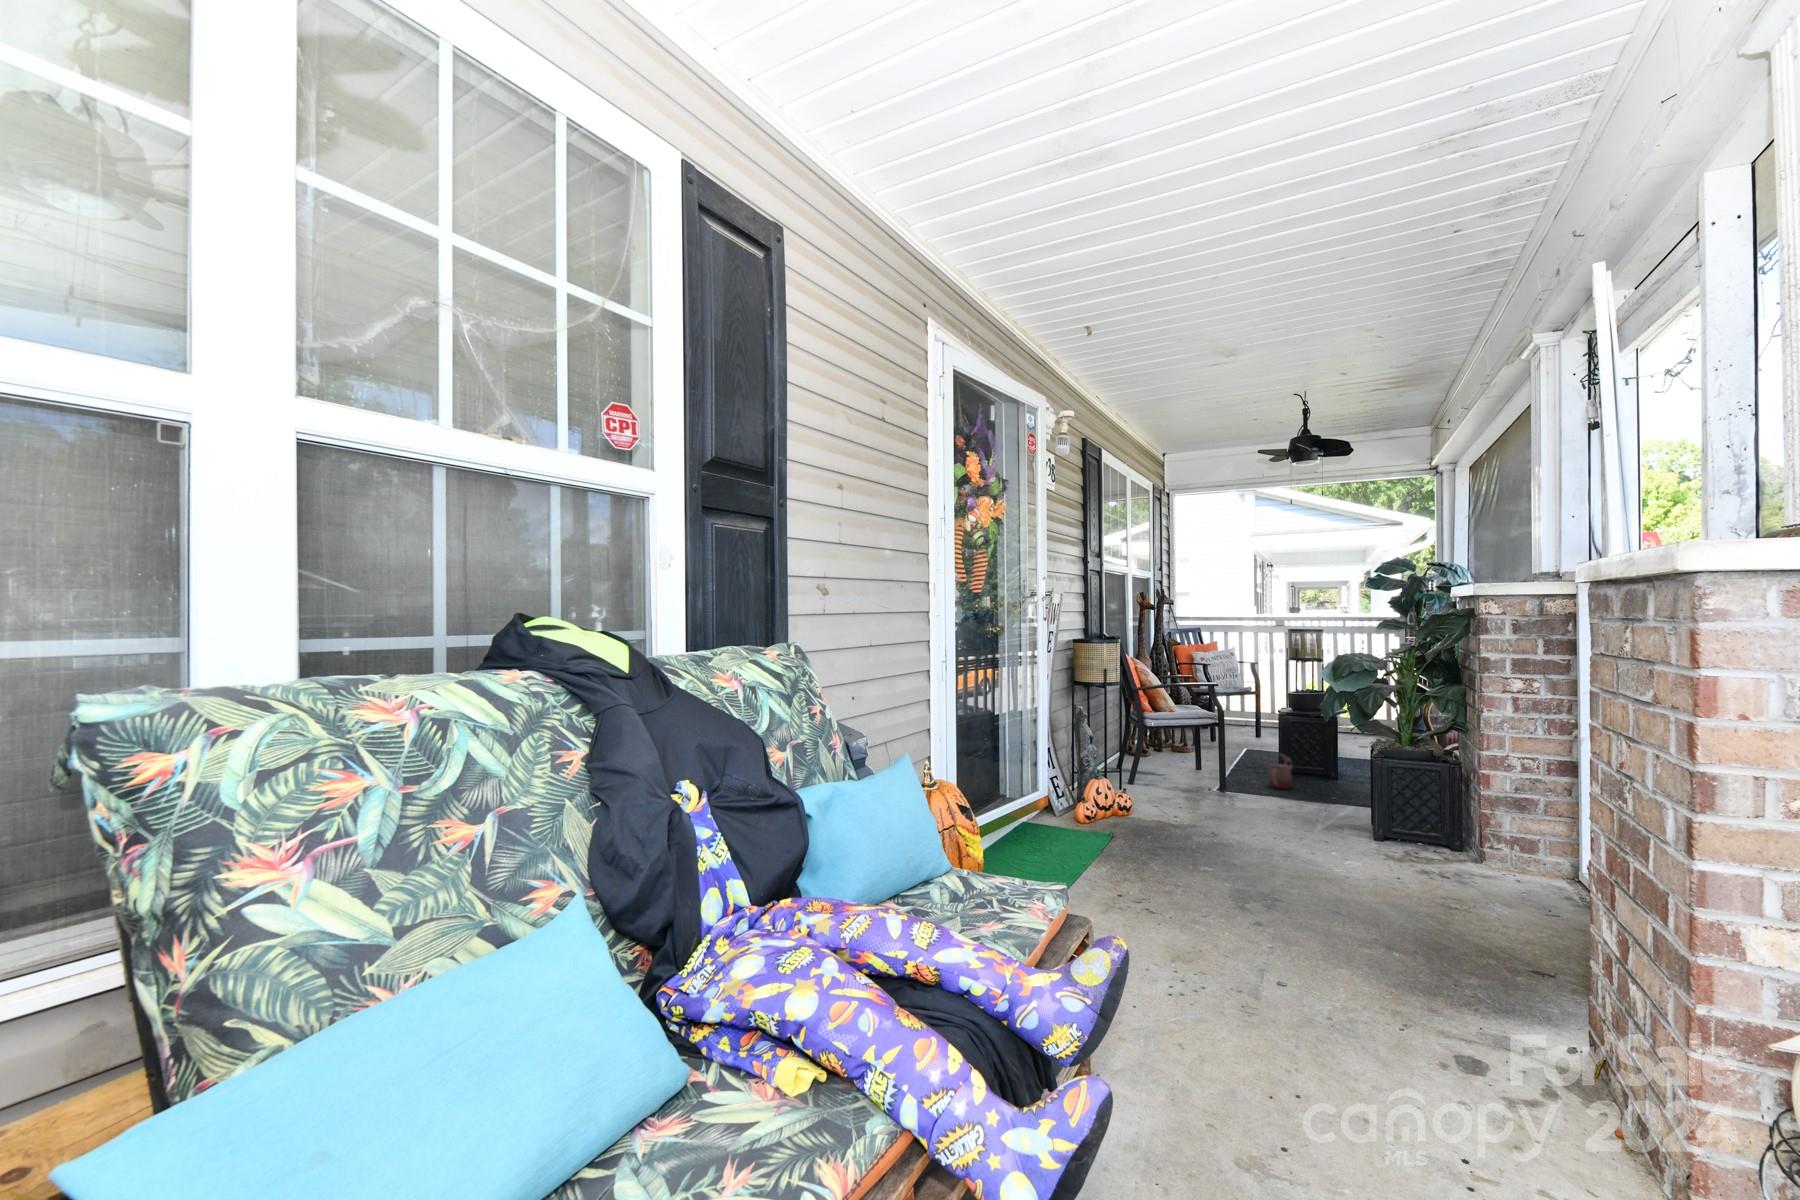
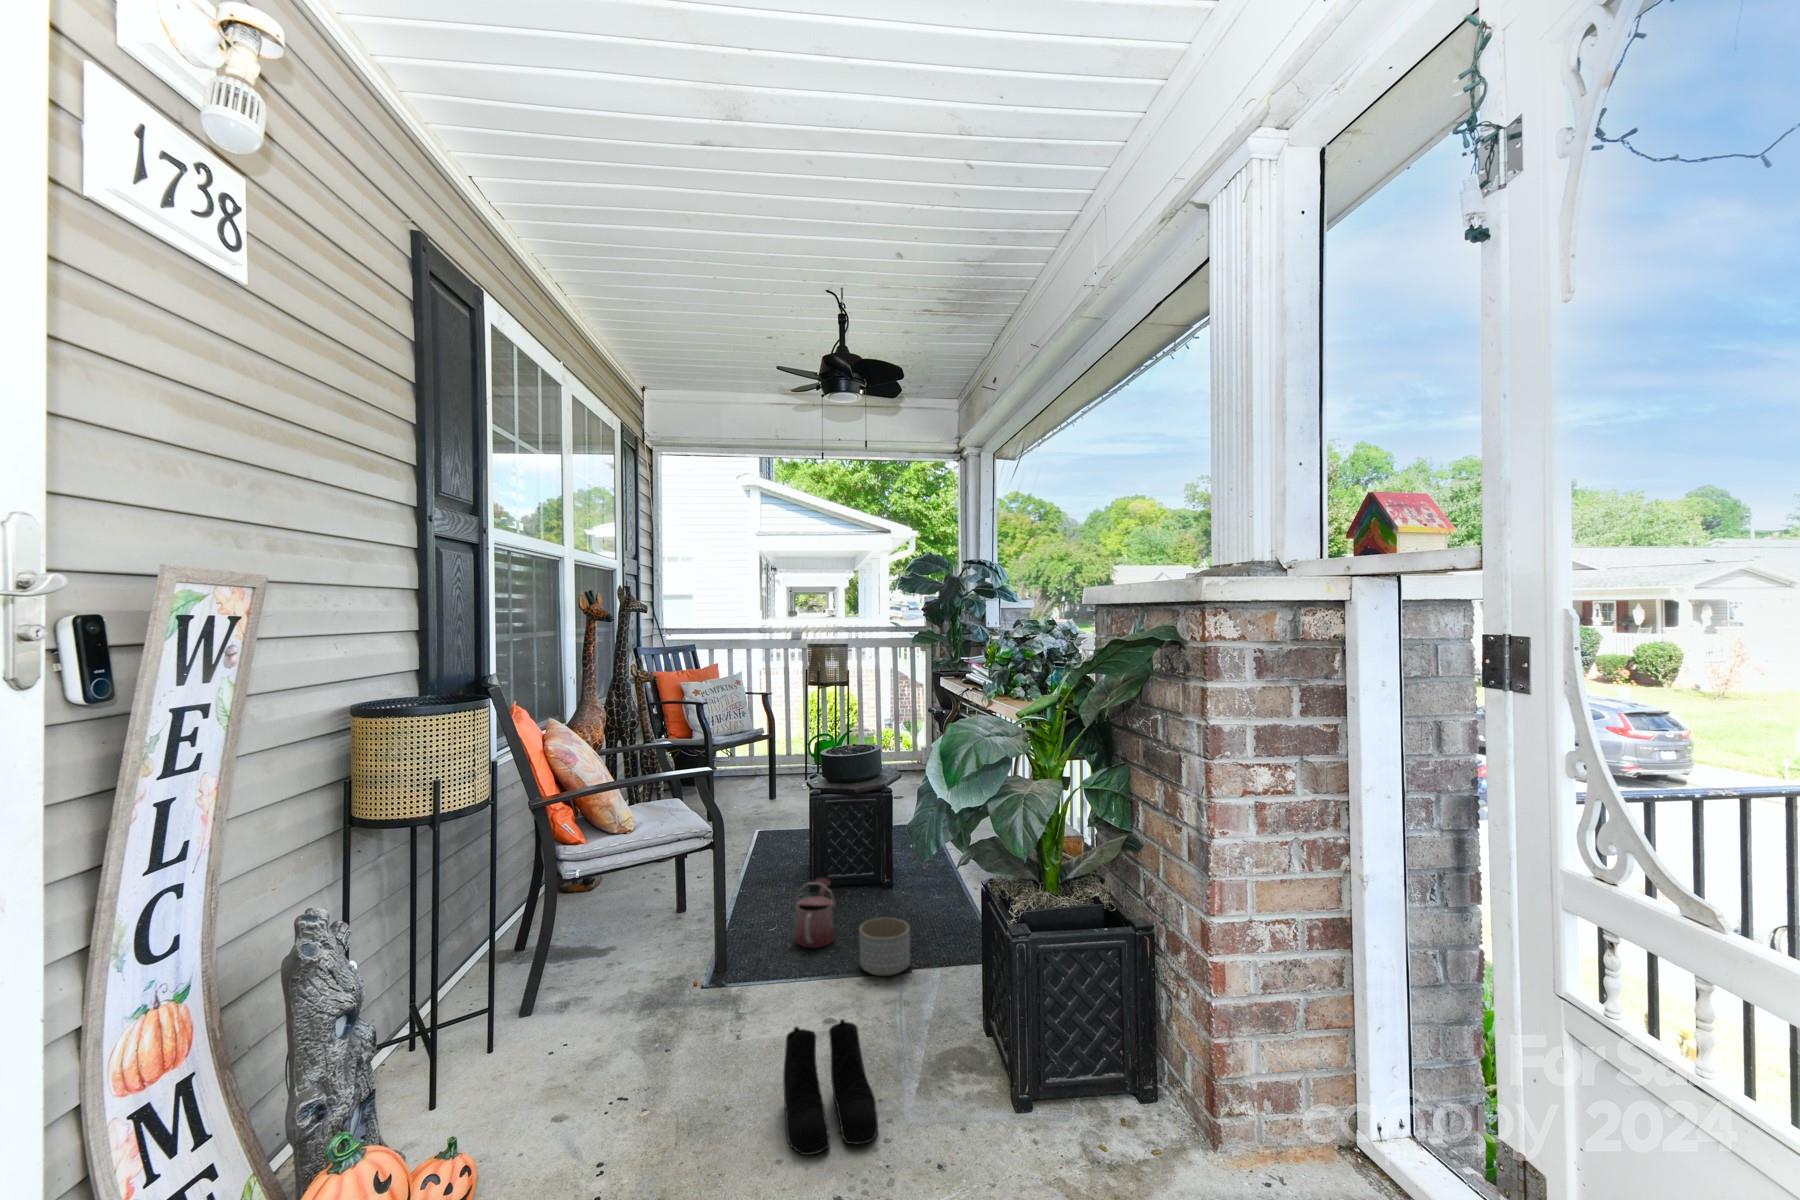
planter: none [1305,774,1337,802] -> present [859,918,910,976]
boots: none [1255,789,1301,833] -> present [783,1019,878,1155]

